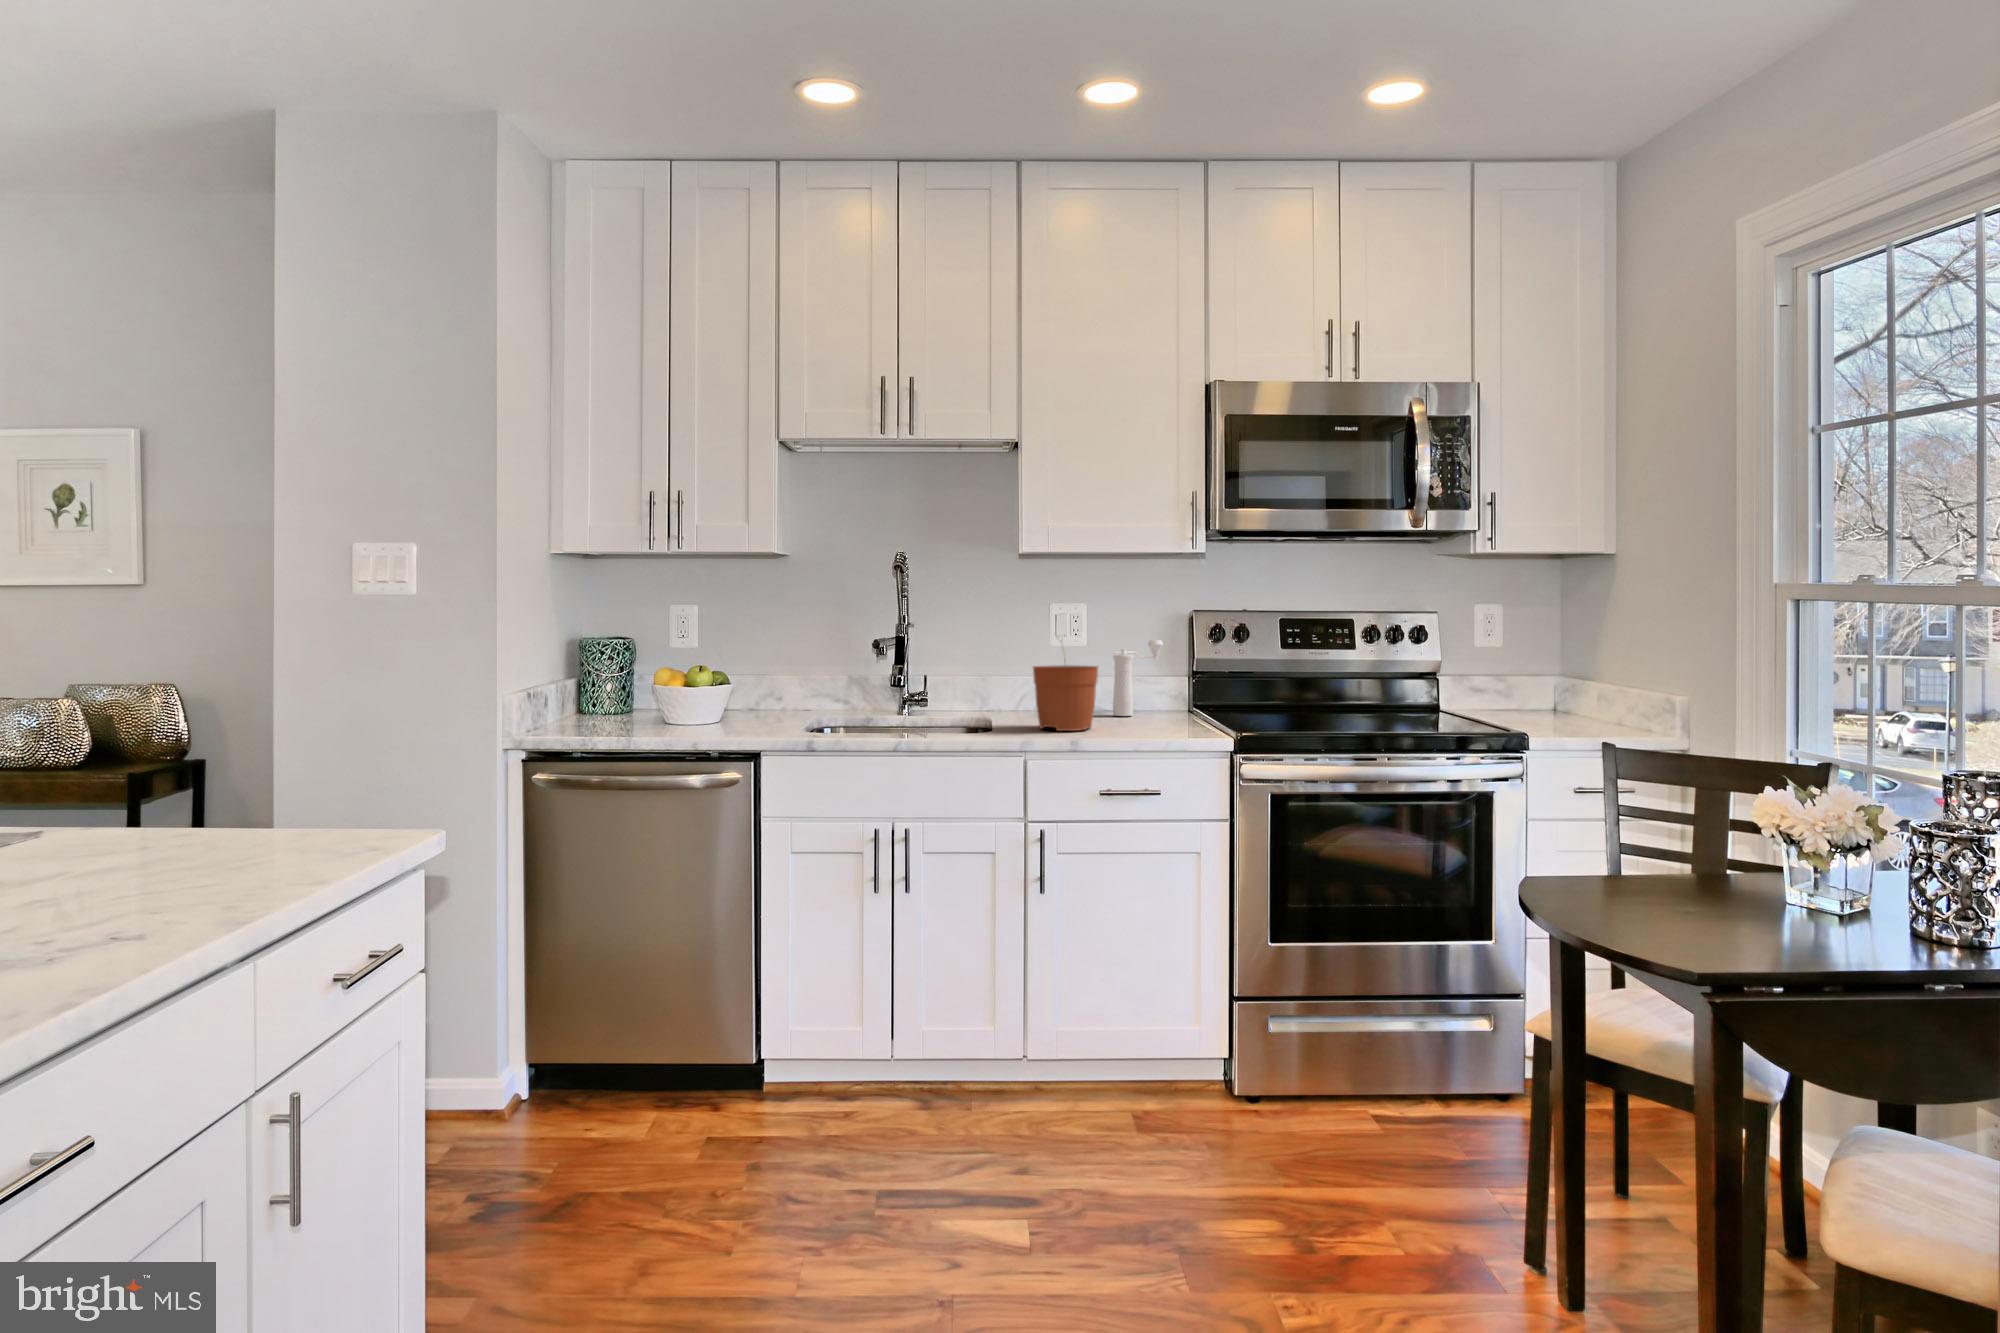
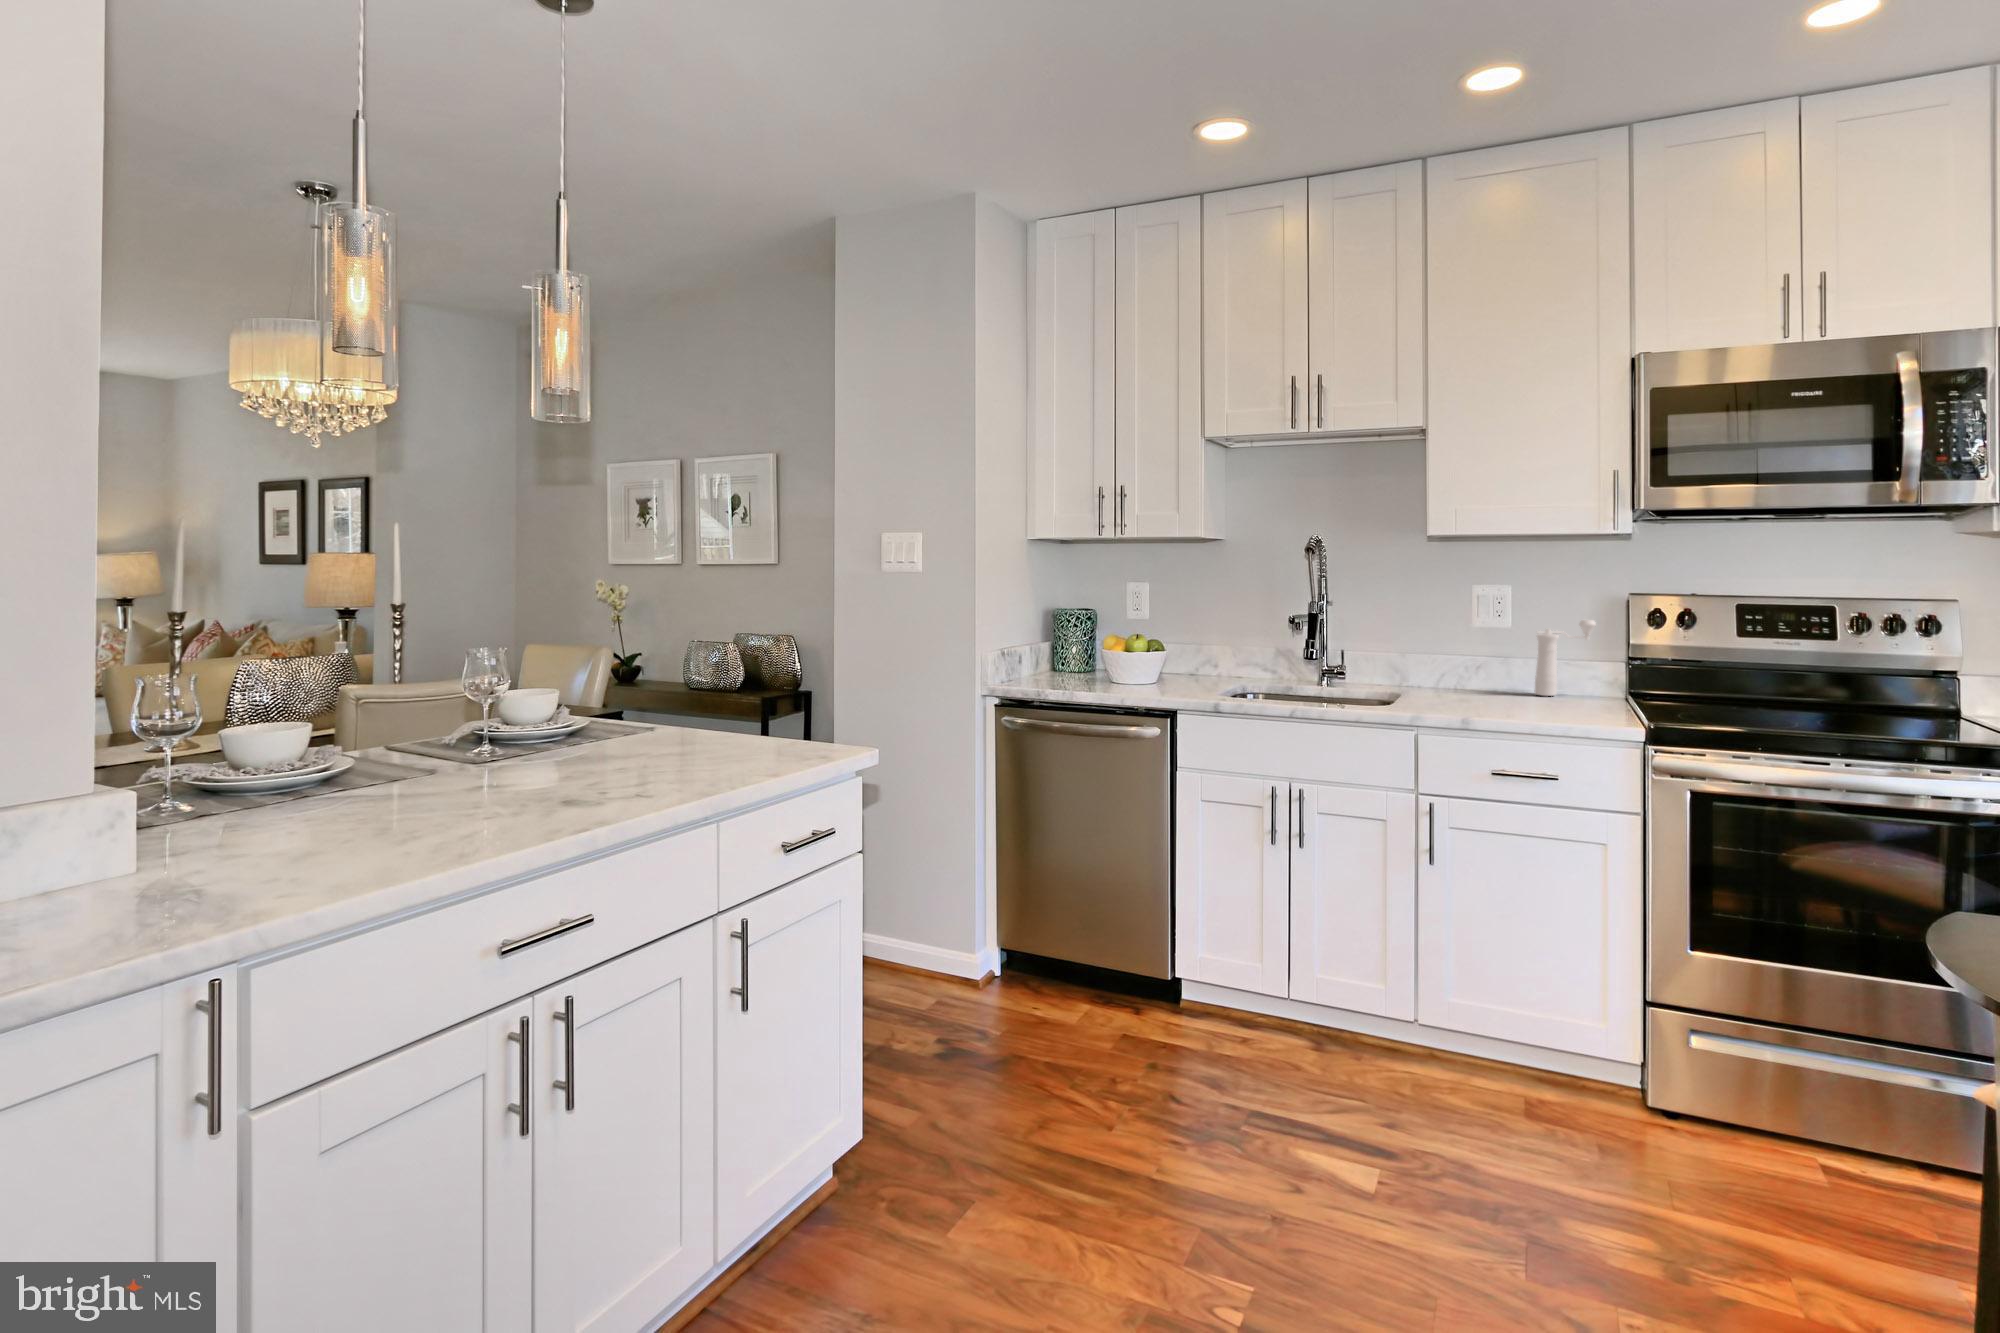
plant pot: present [1033,635,1098,731] -> none [1433,616,1502,708]

